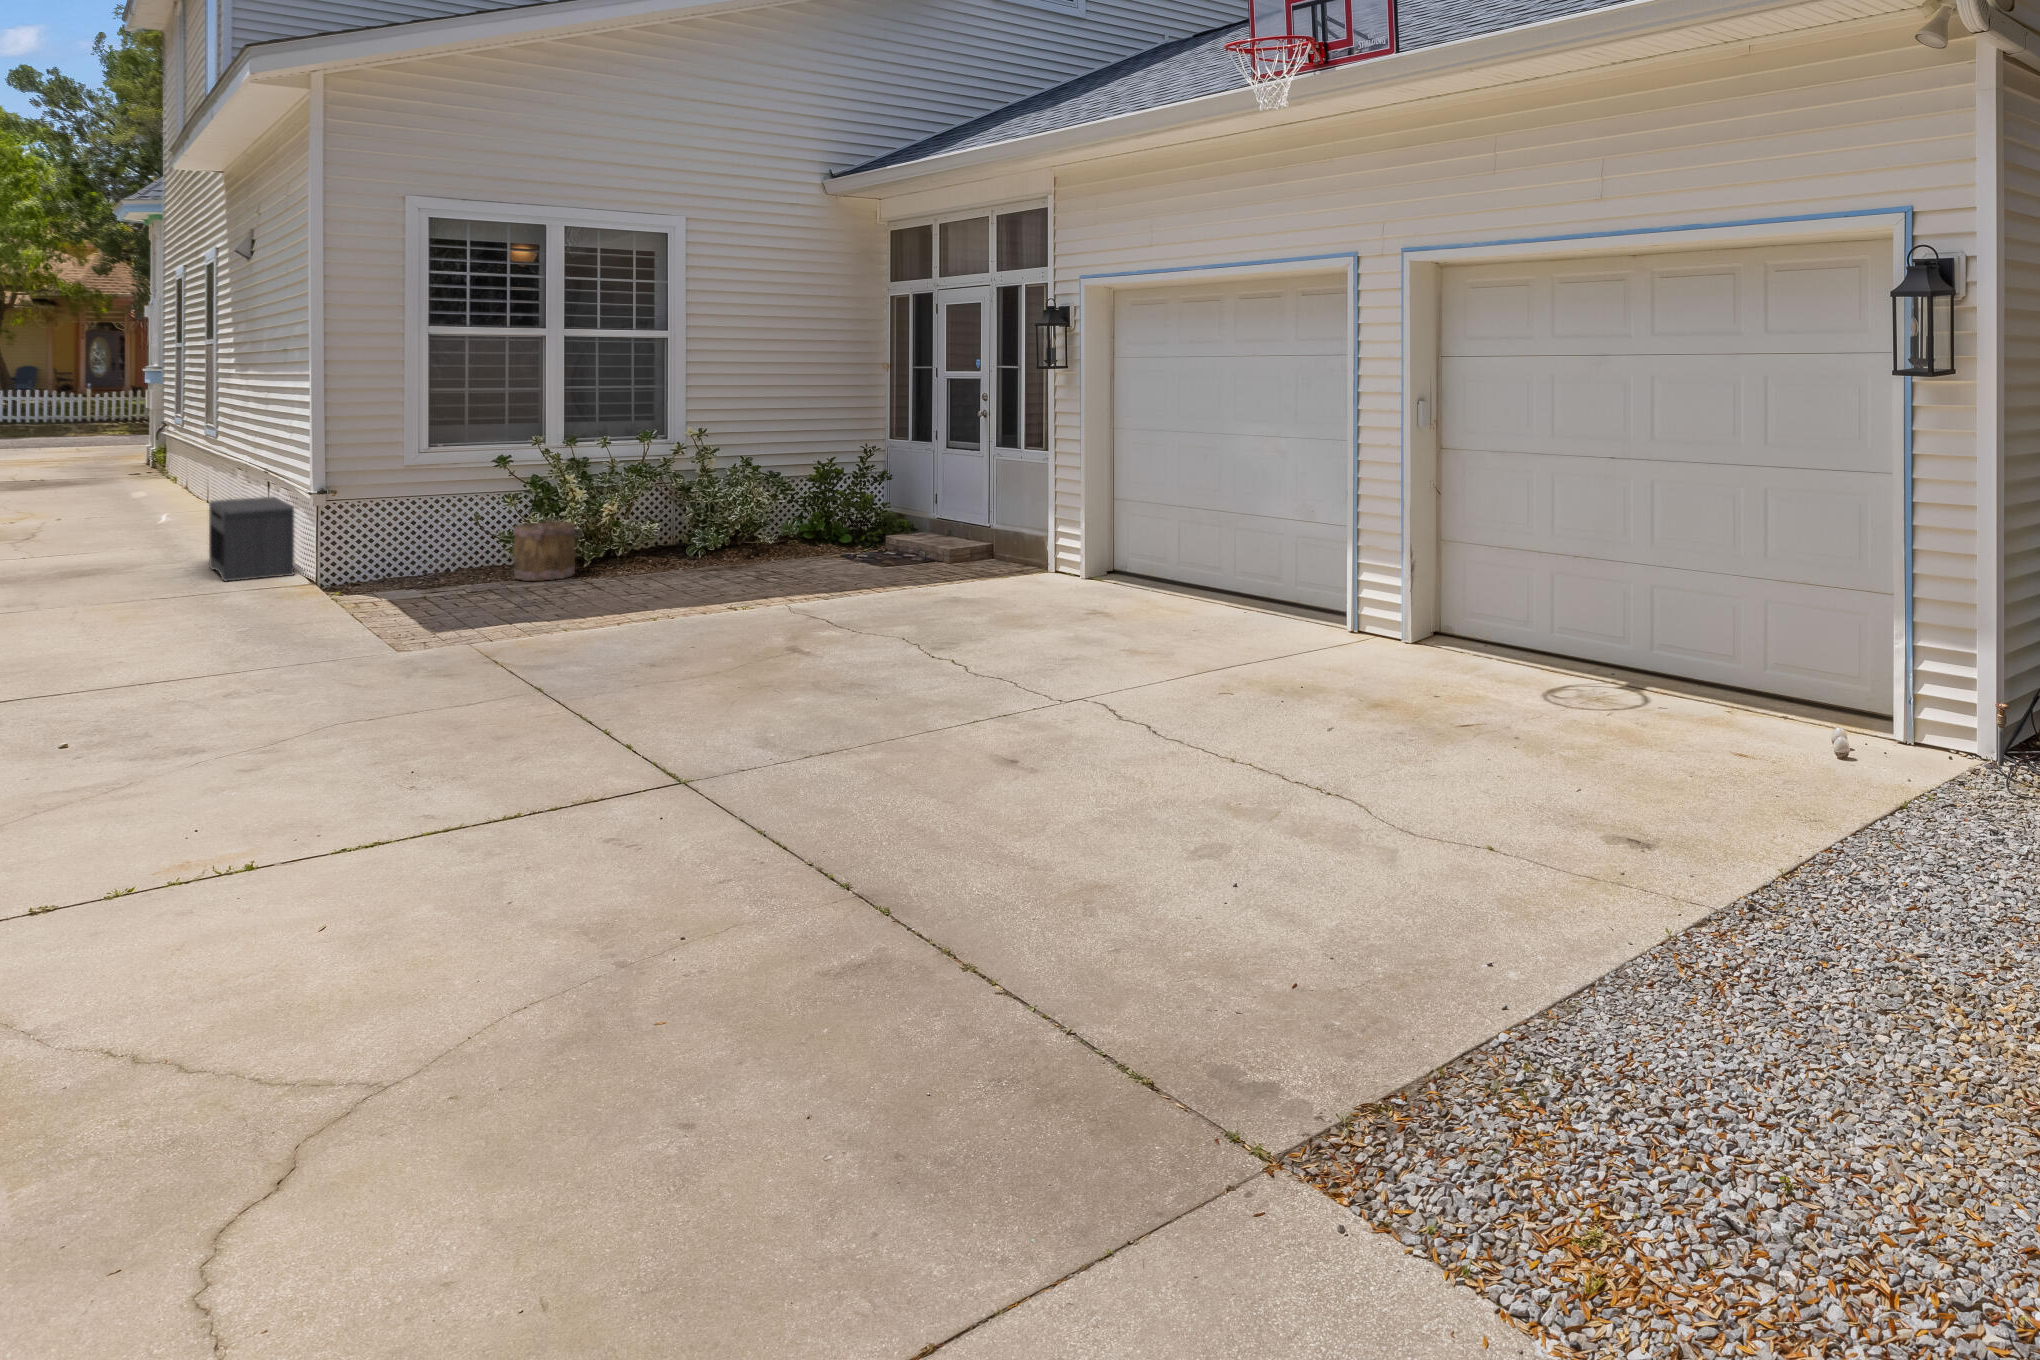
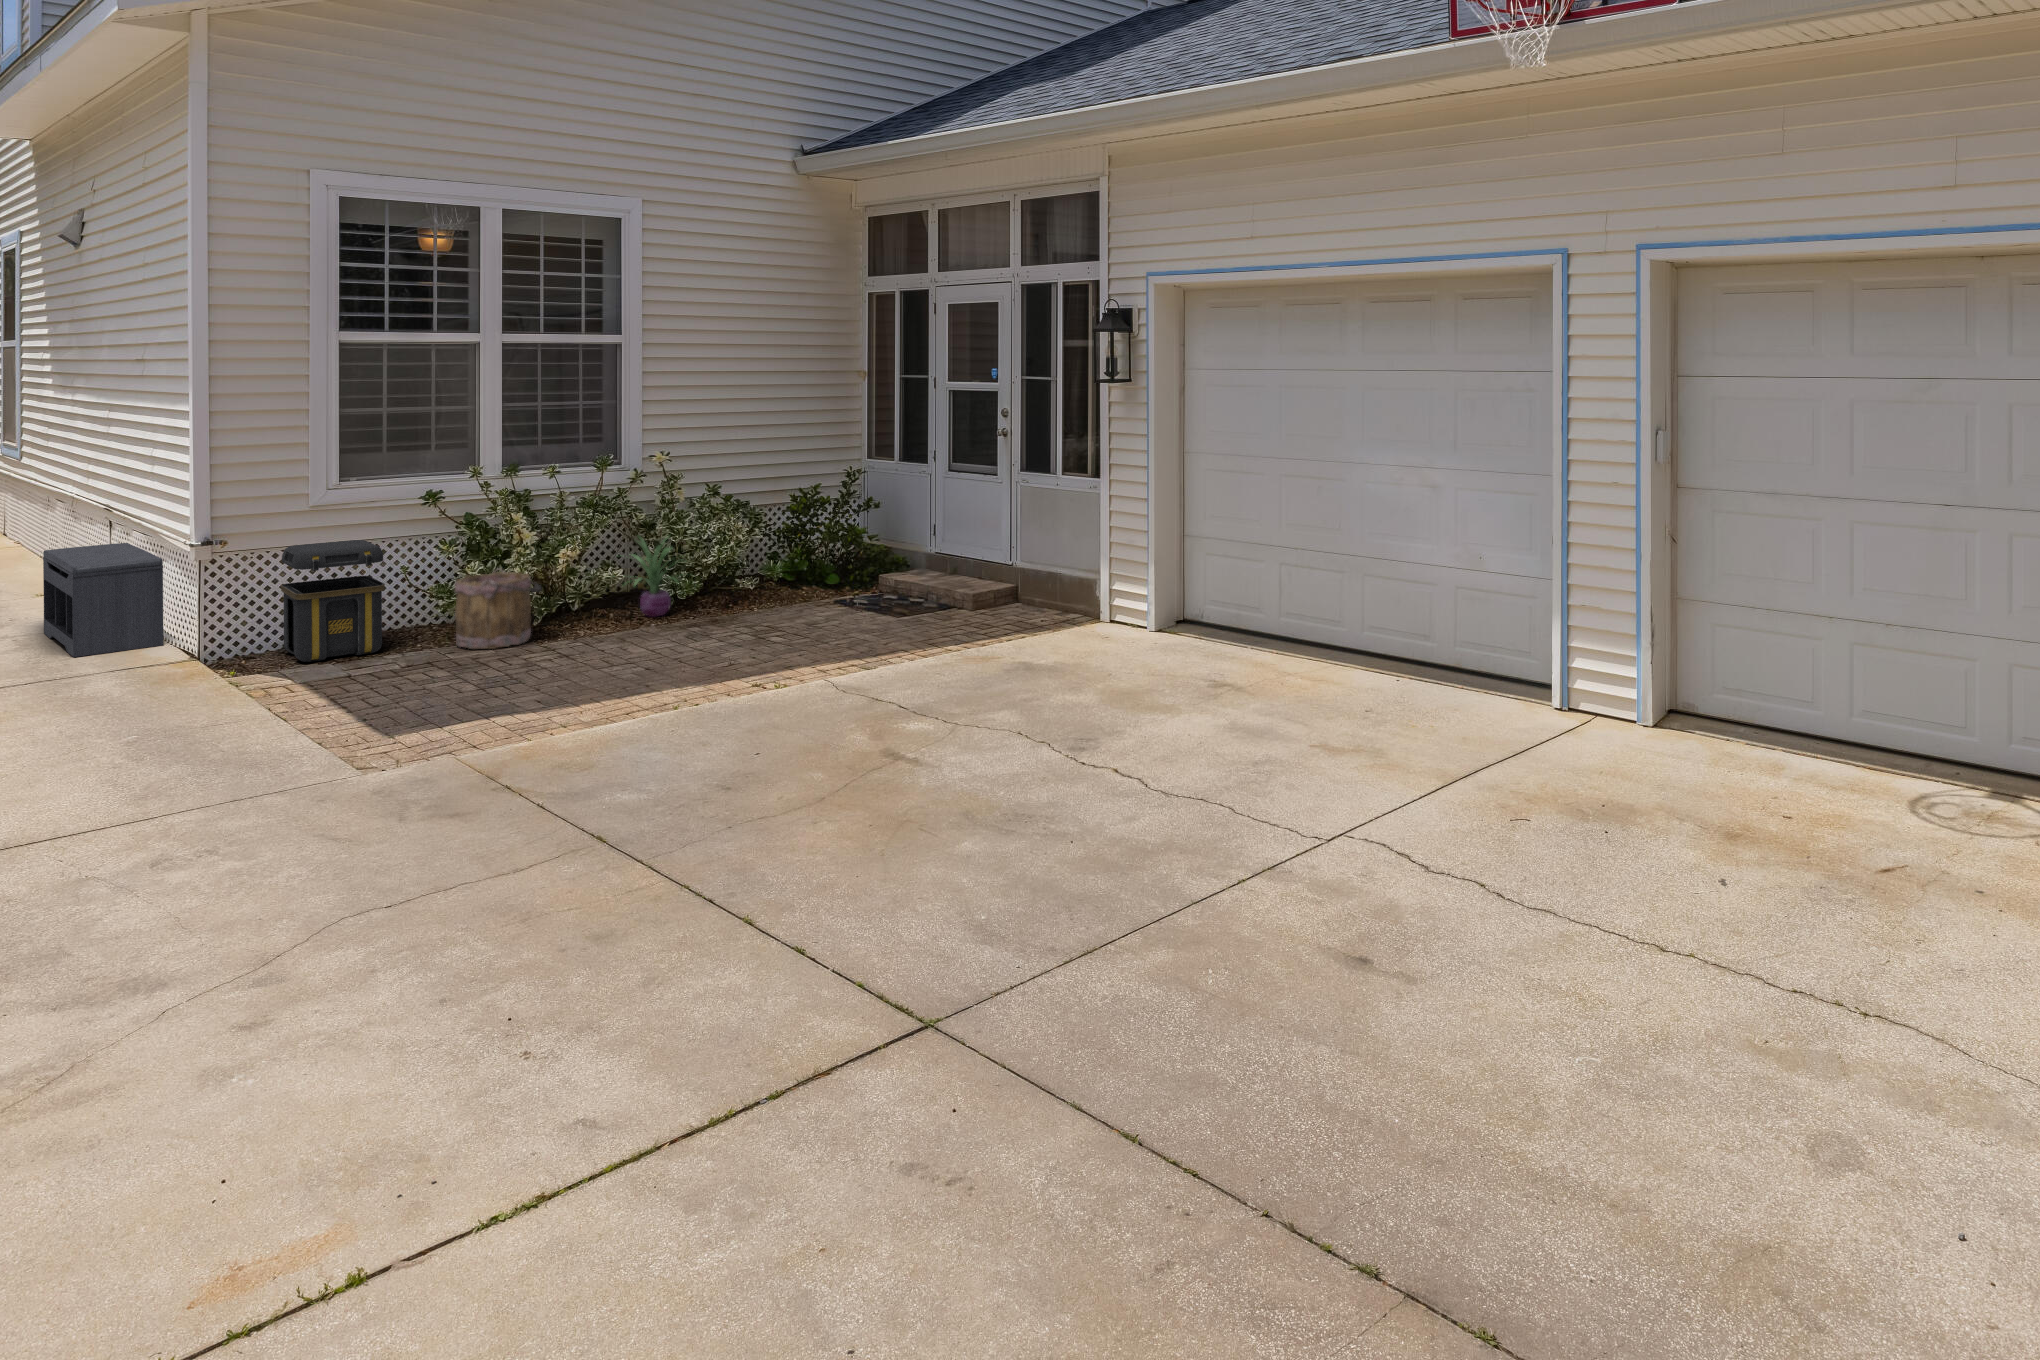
toolbox: none [379,493,458,587] -> present [281,540,385,662]
decorative plant: none [641,495,722,563] -> present [630,537,679,617]

